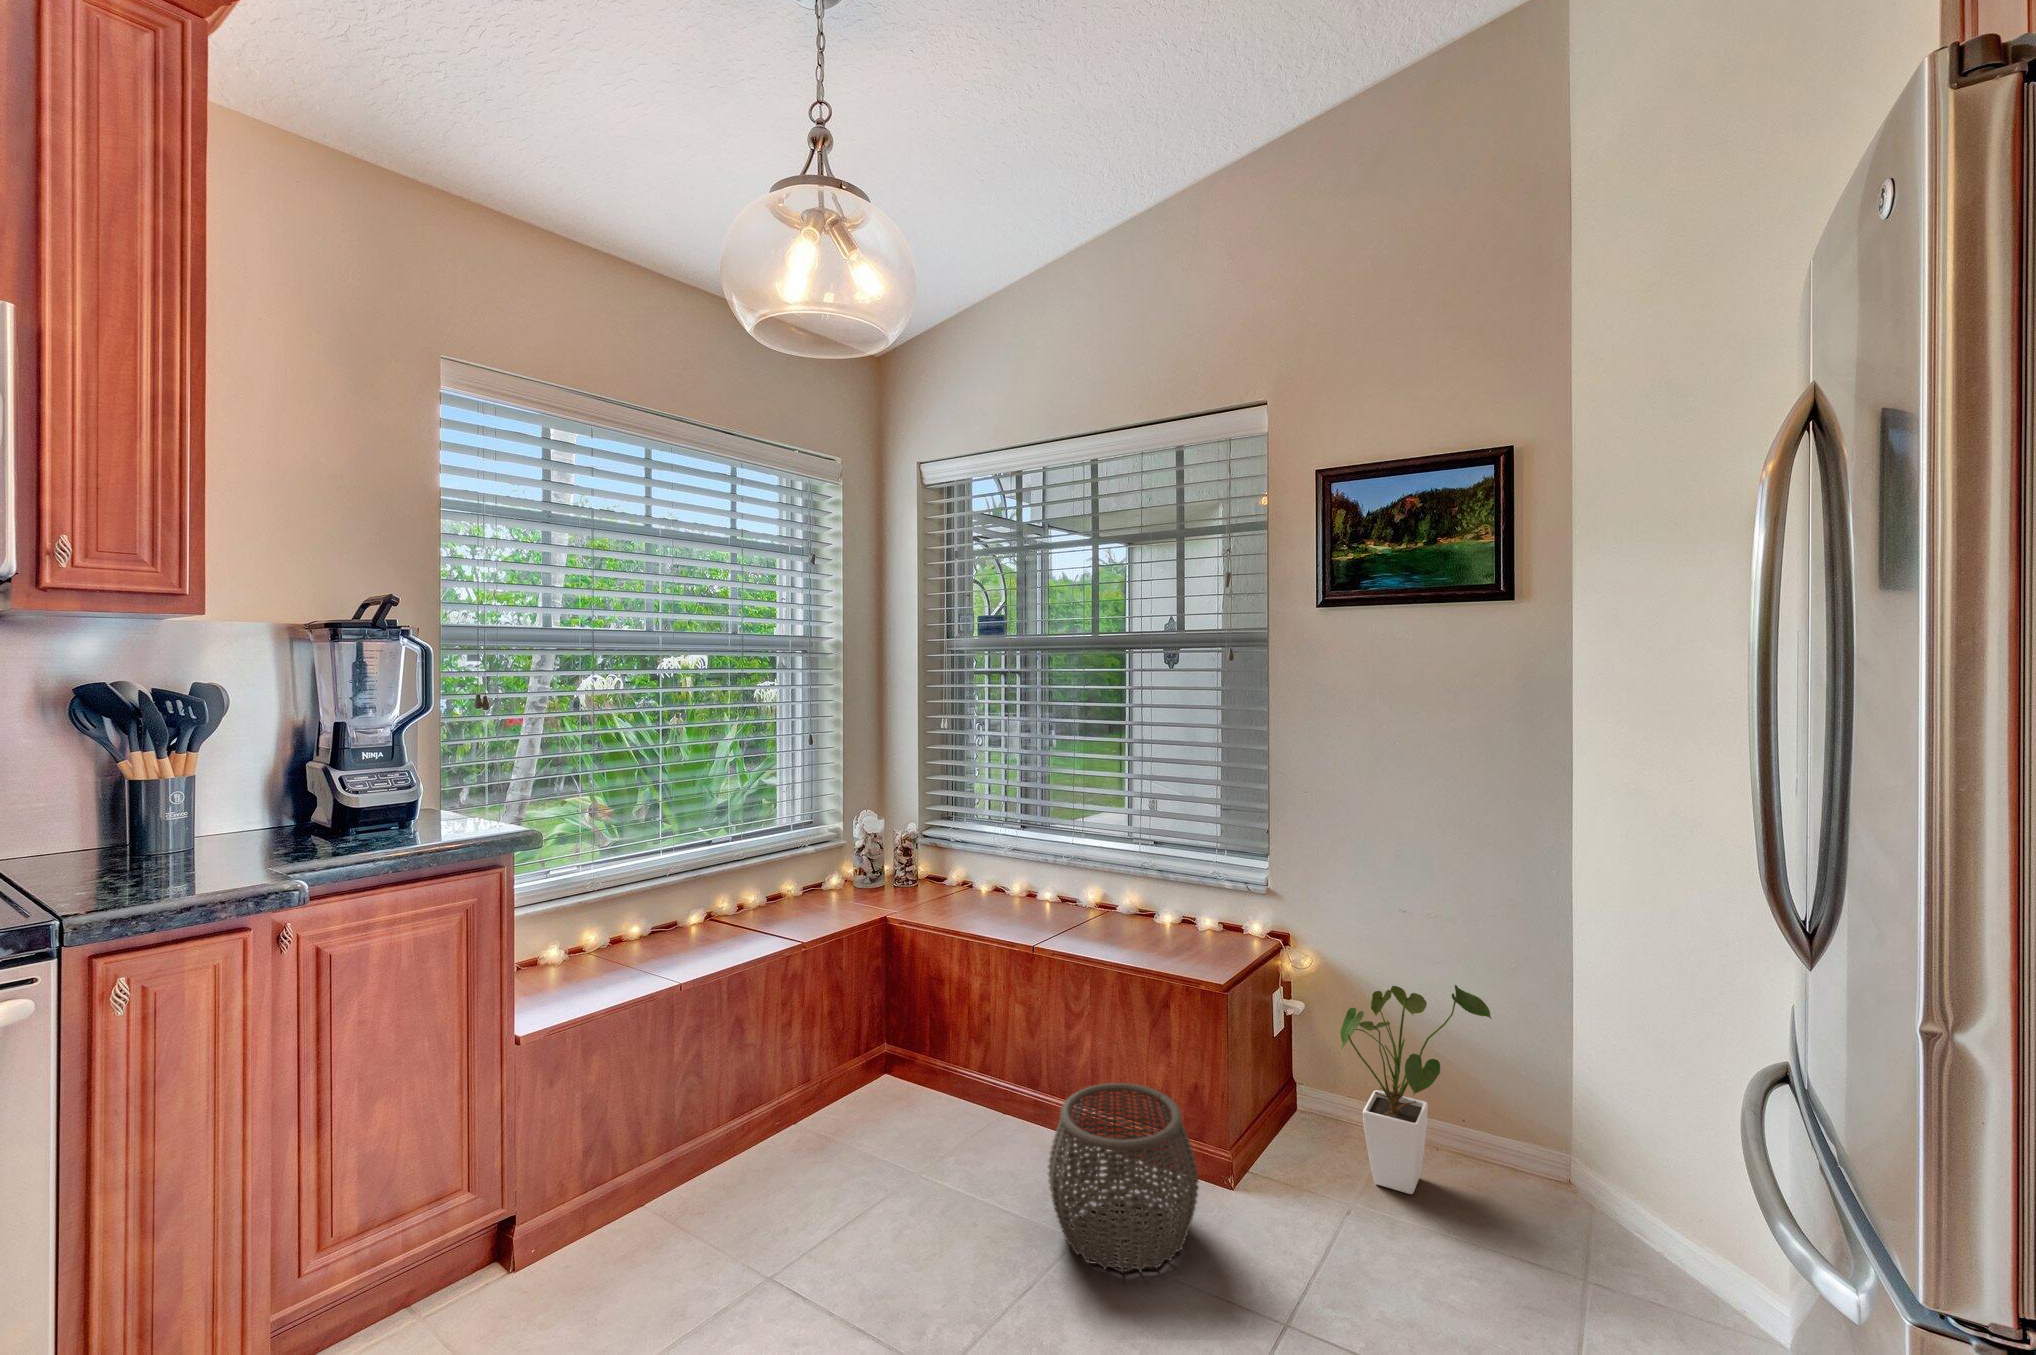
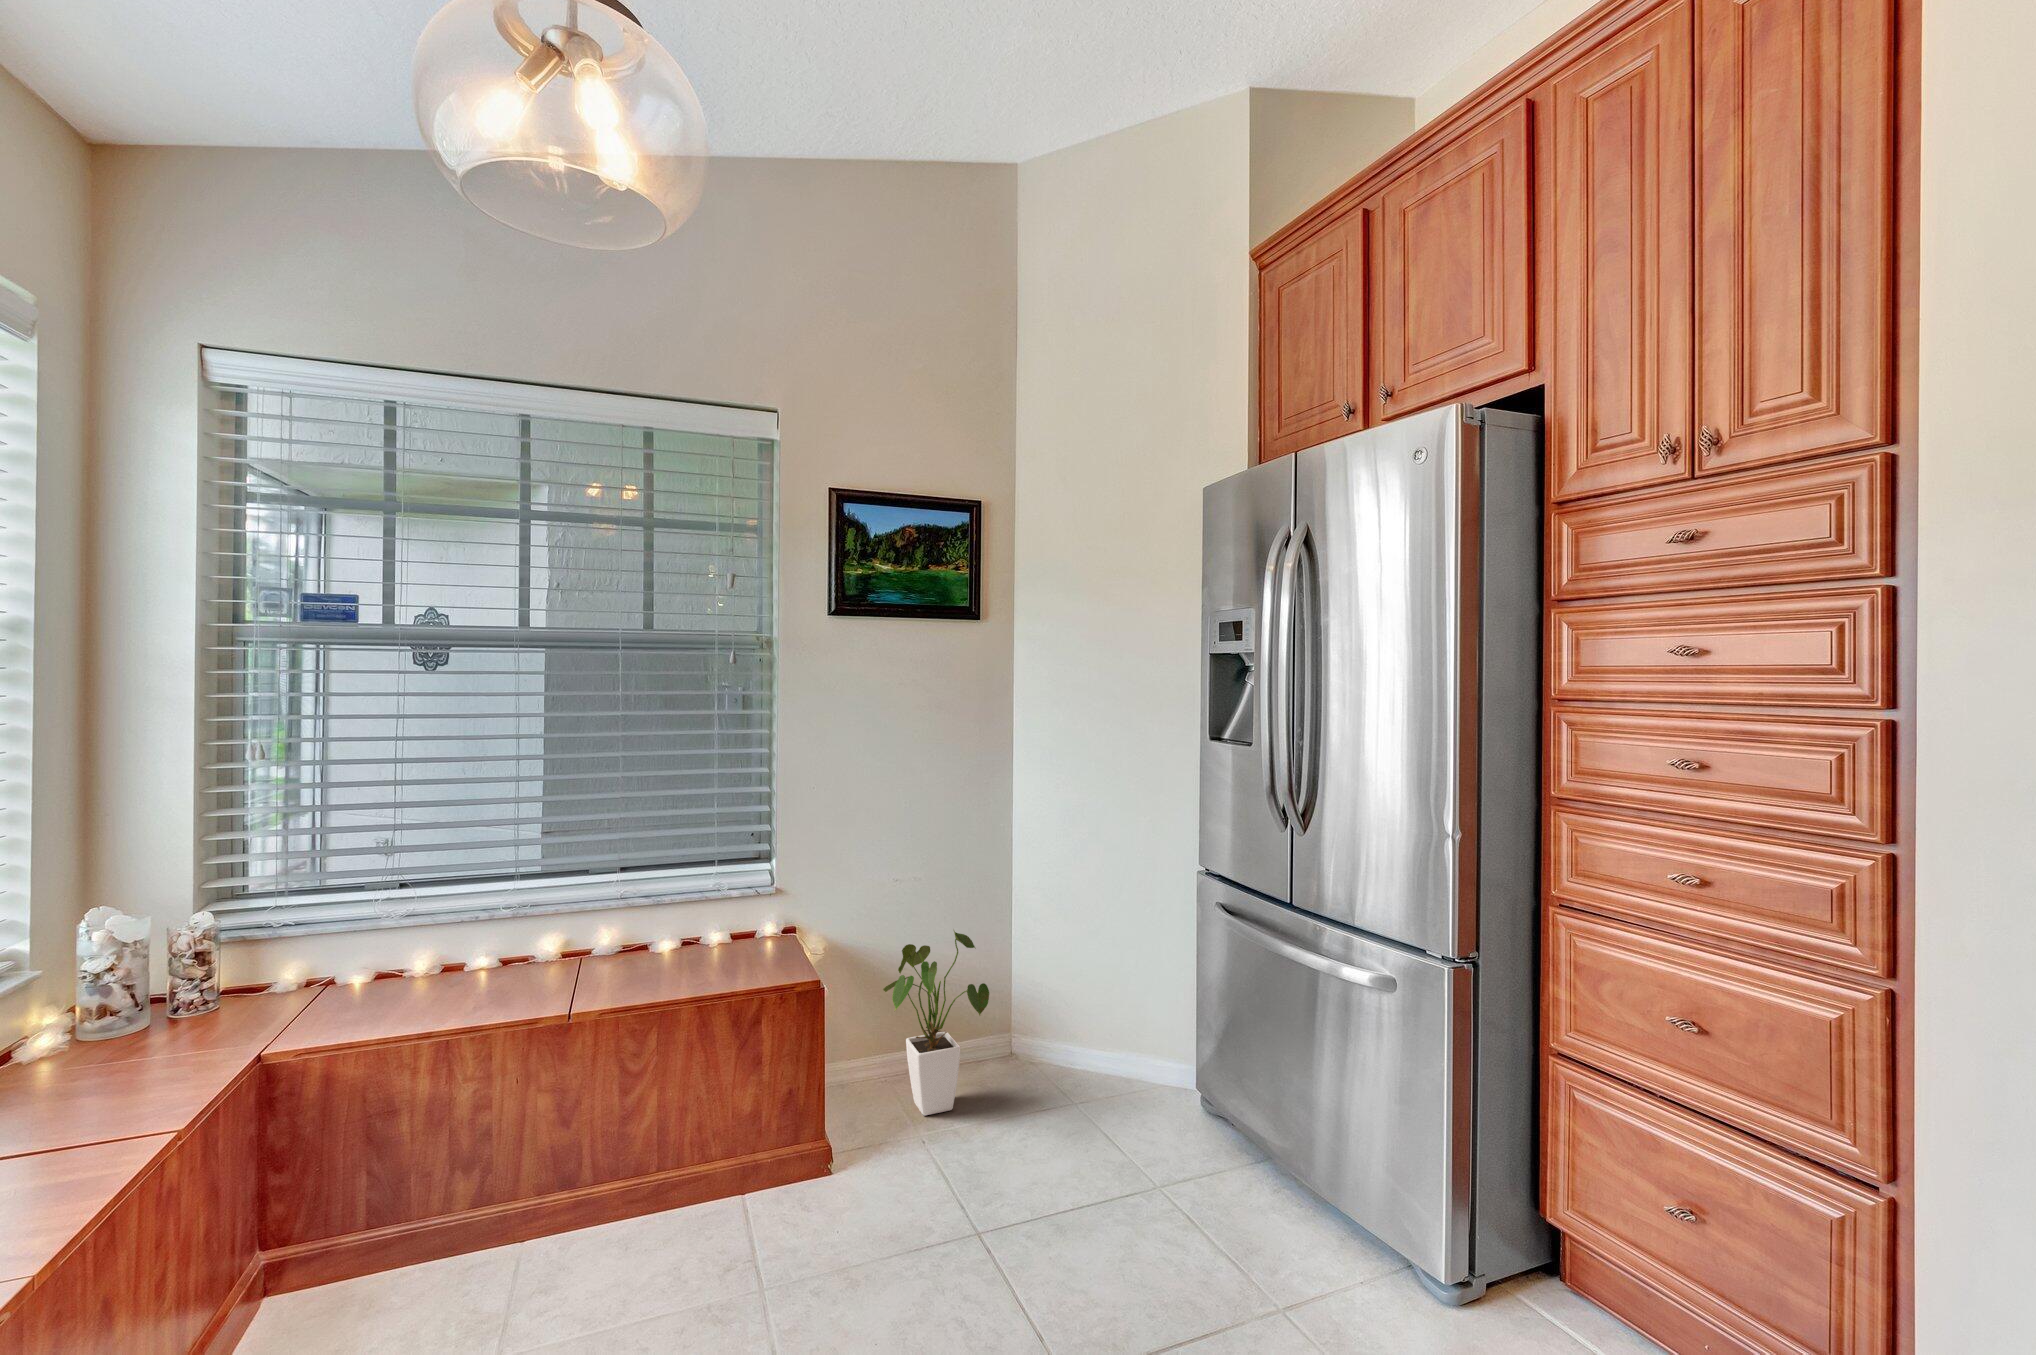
woven basket: present [1048,1083,1199,1273] -> none [714,1096,878,1299]

